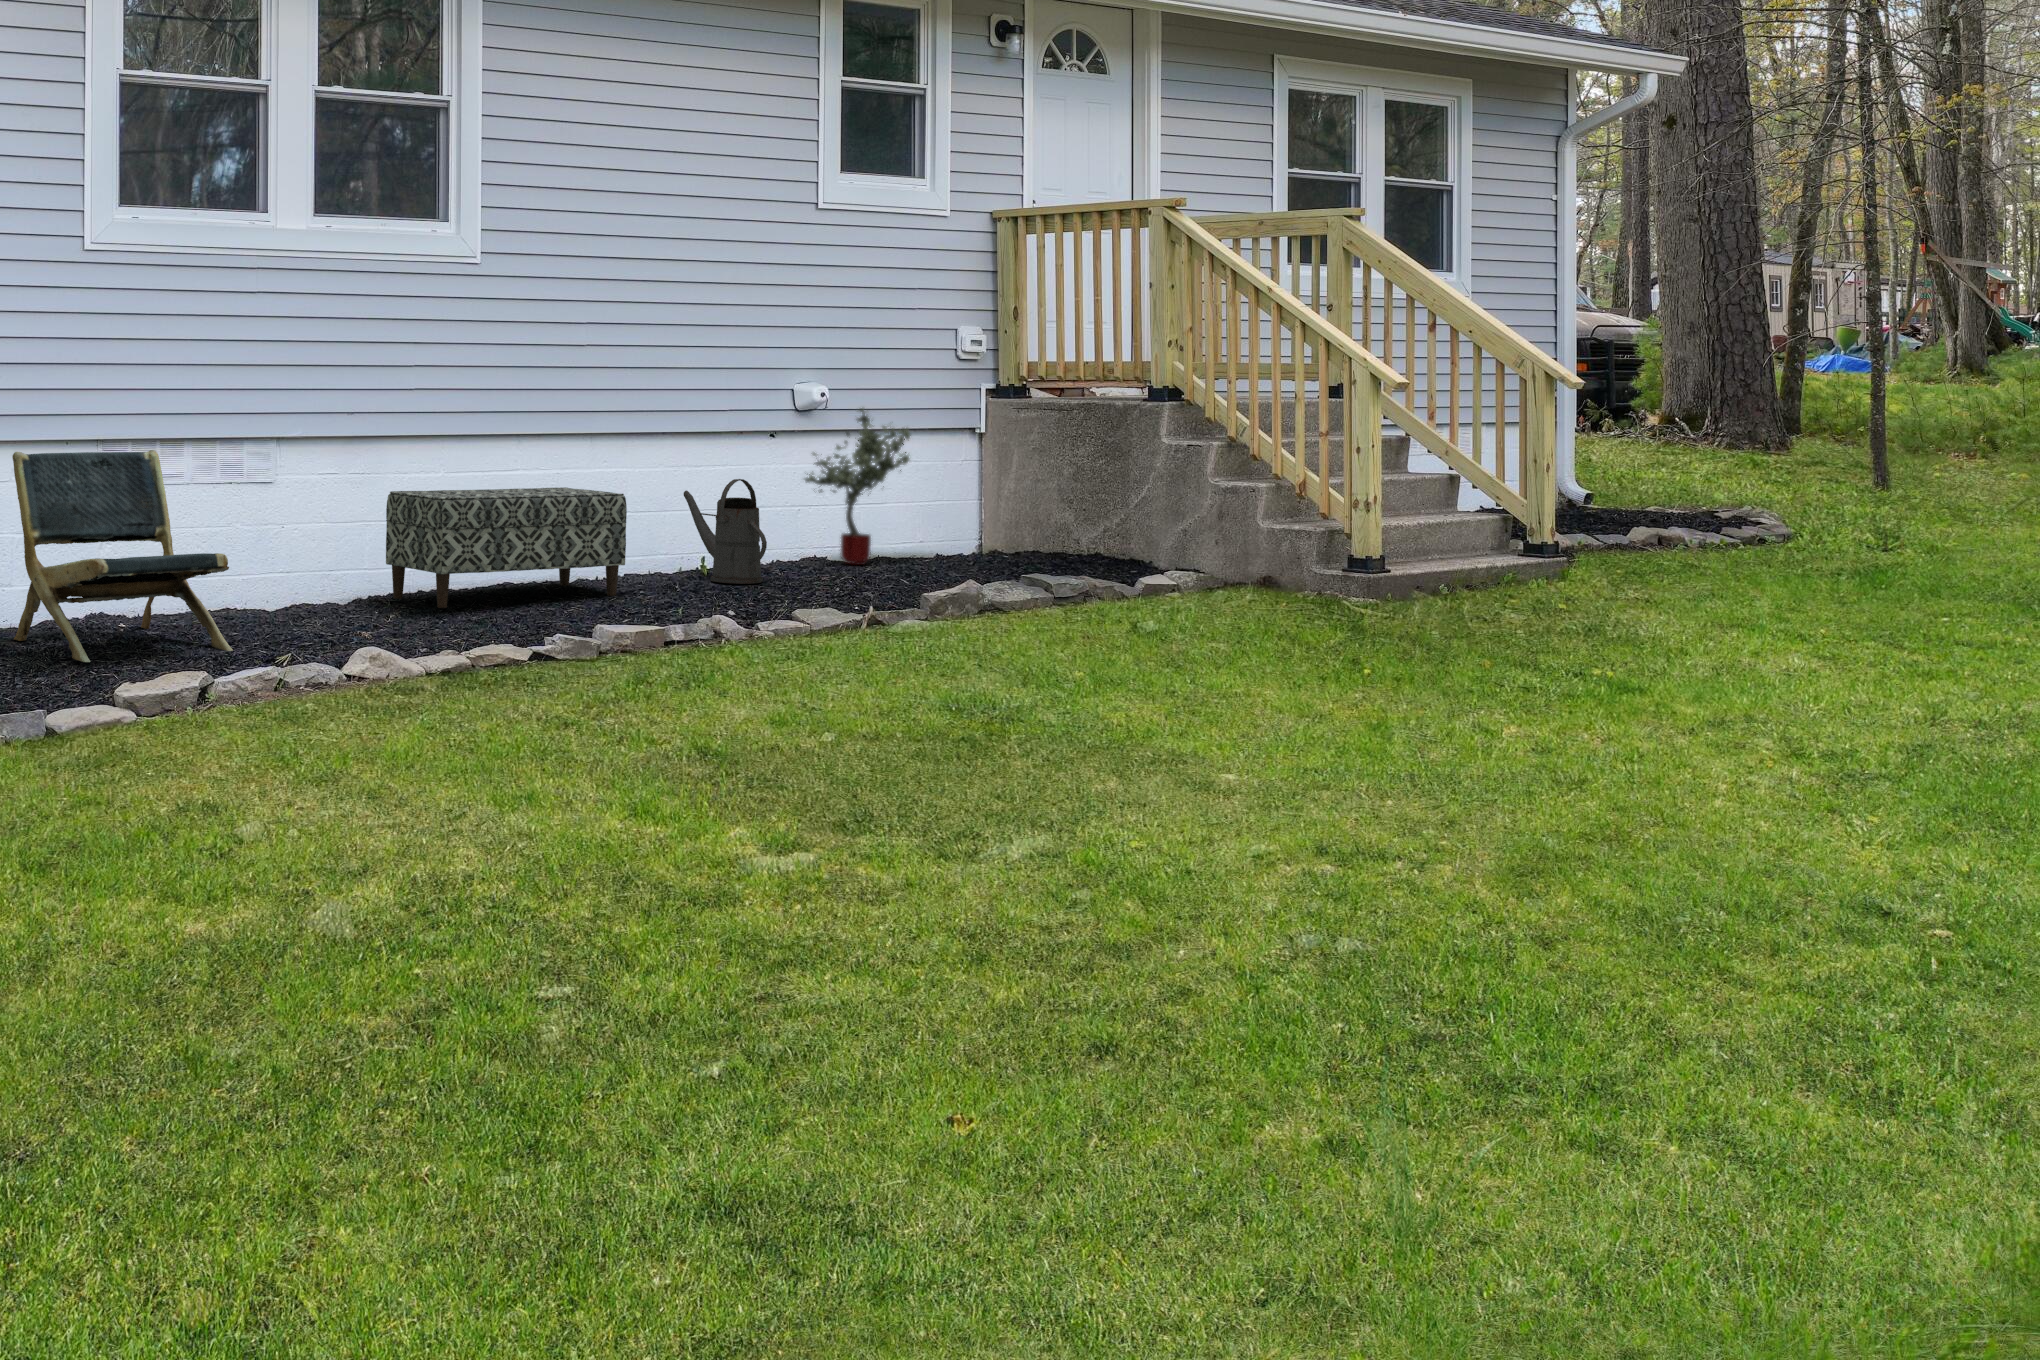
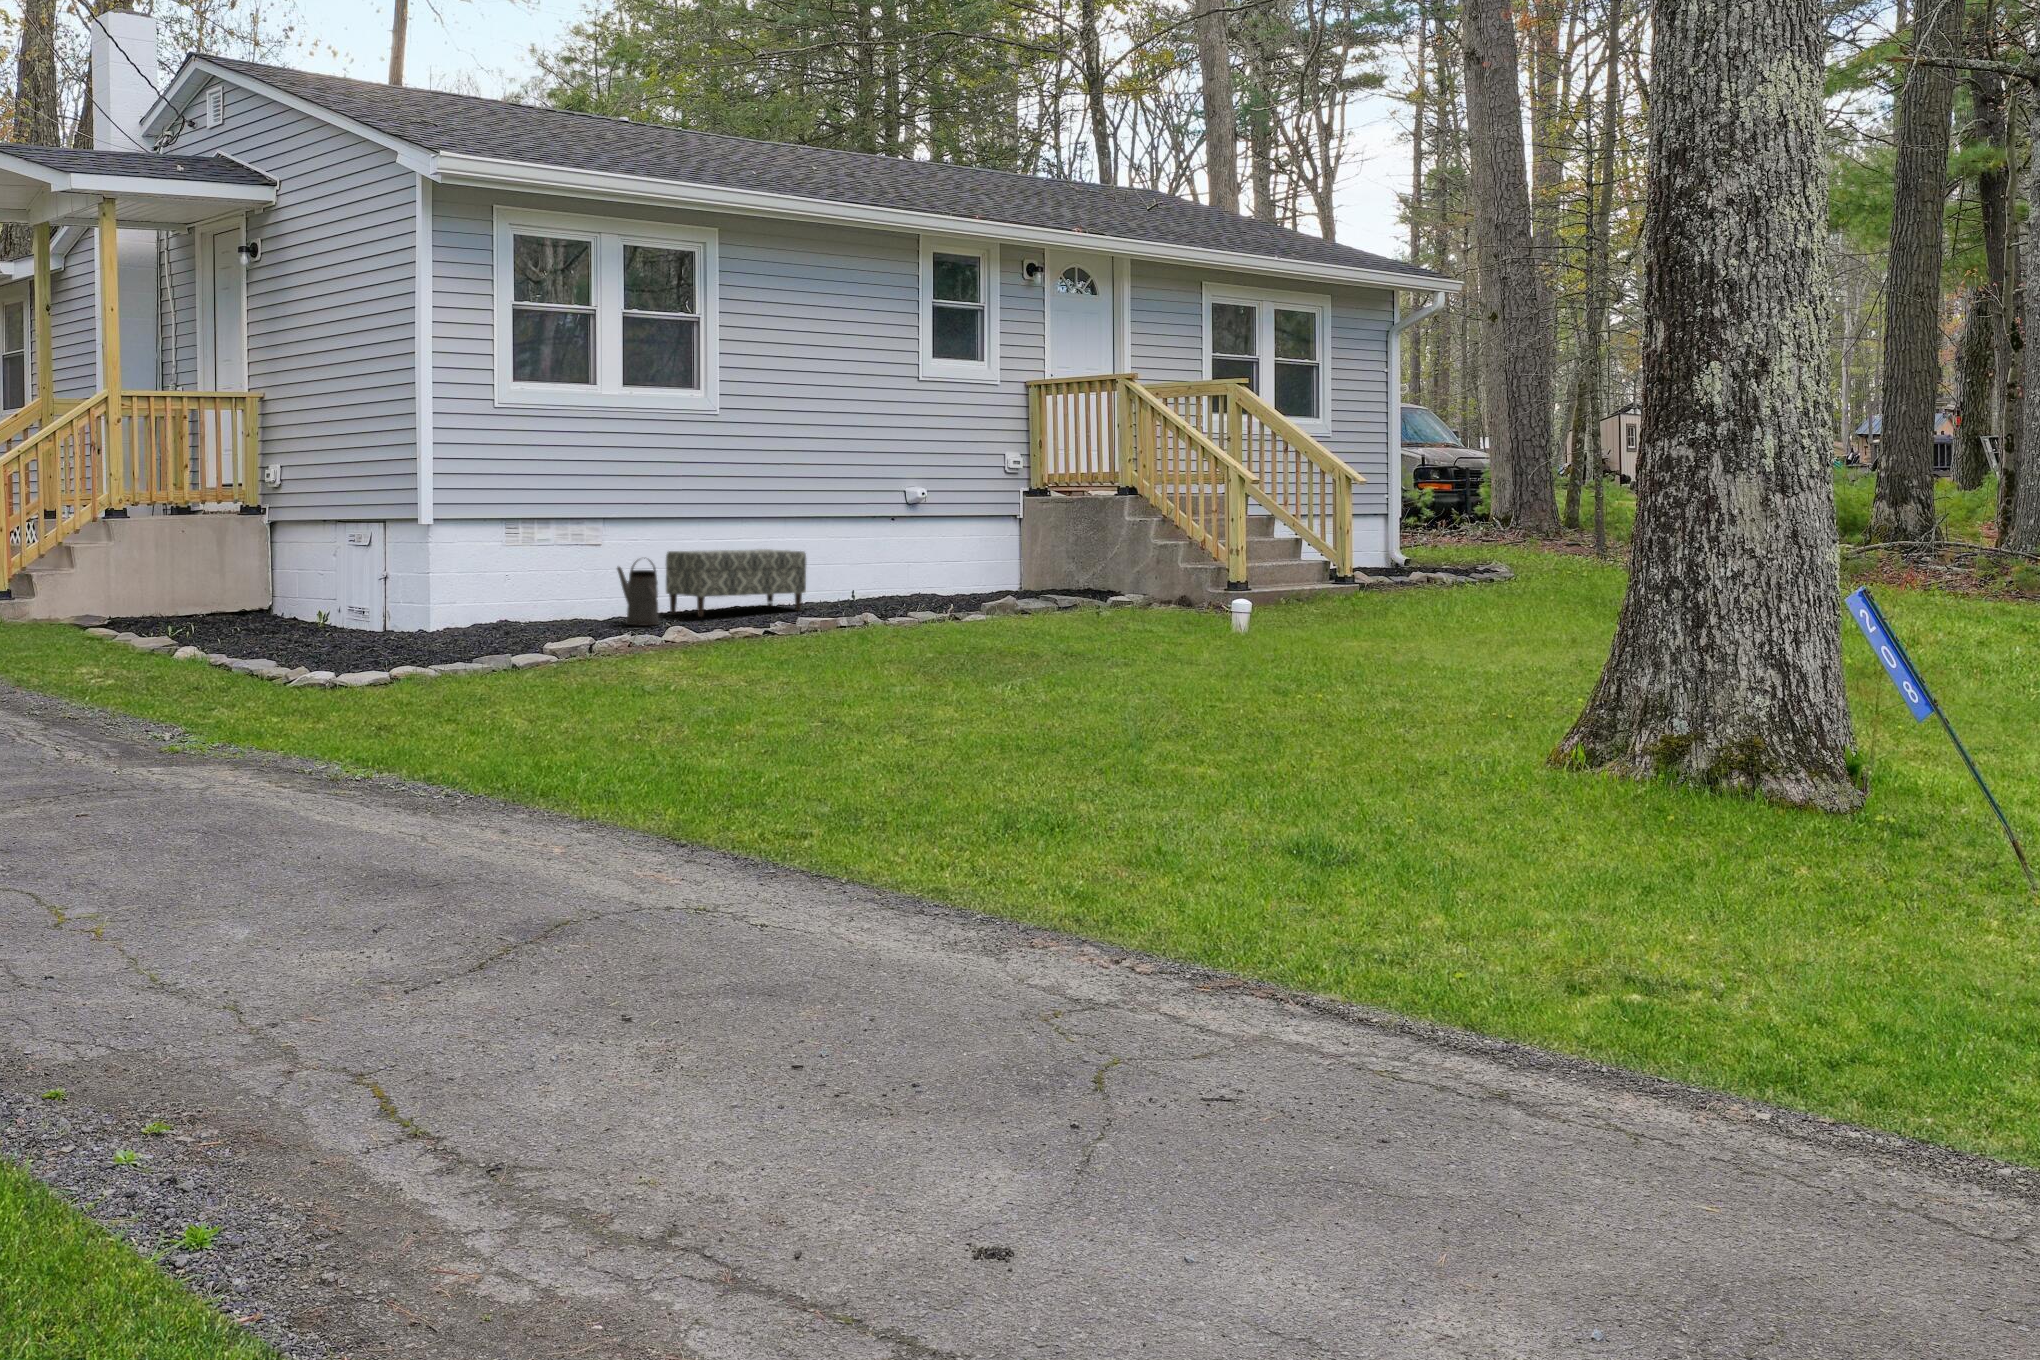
potted tree: present [805,408,911,565] -> none [911,501,976,595]
lounge chair: present [12,450,233,662] -> none [456,527,587,642]
watering can: present [684,479,767,584] -> present [617,560,660,625]

